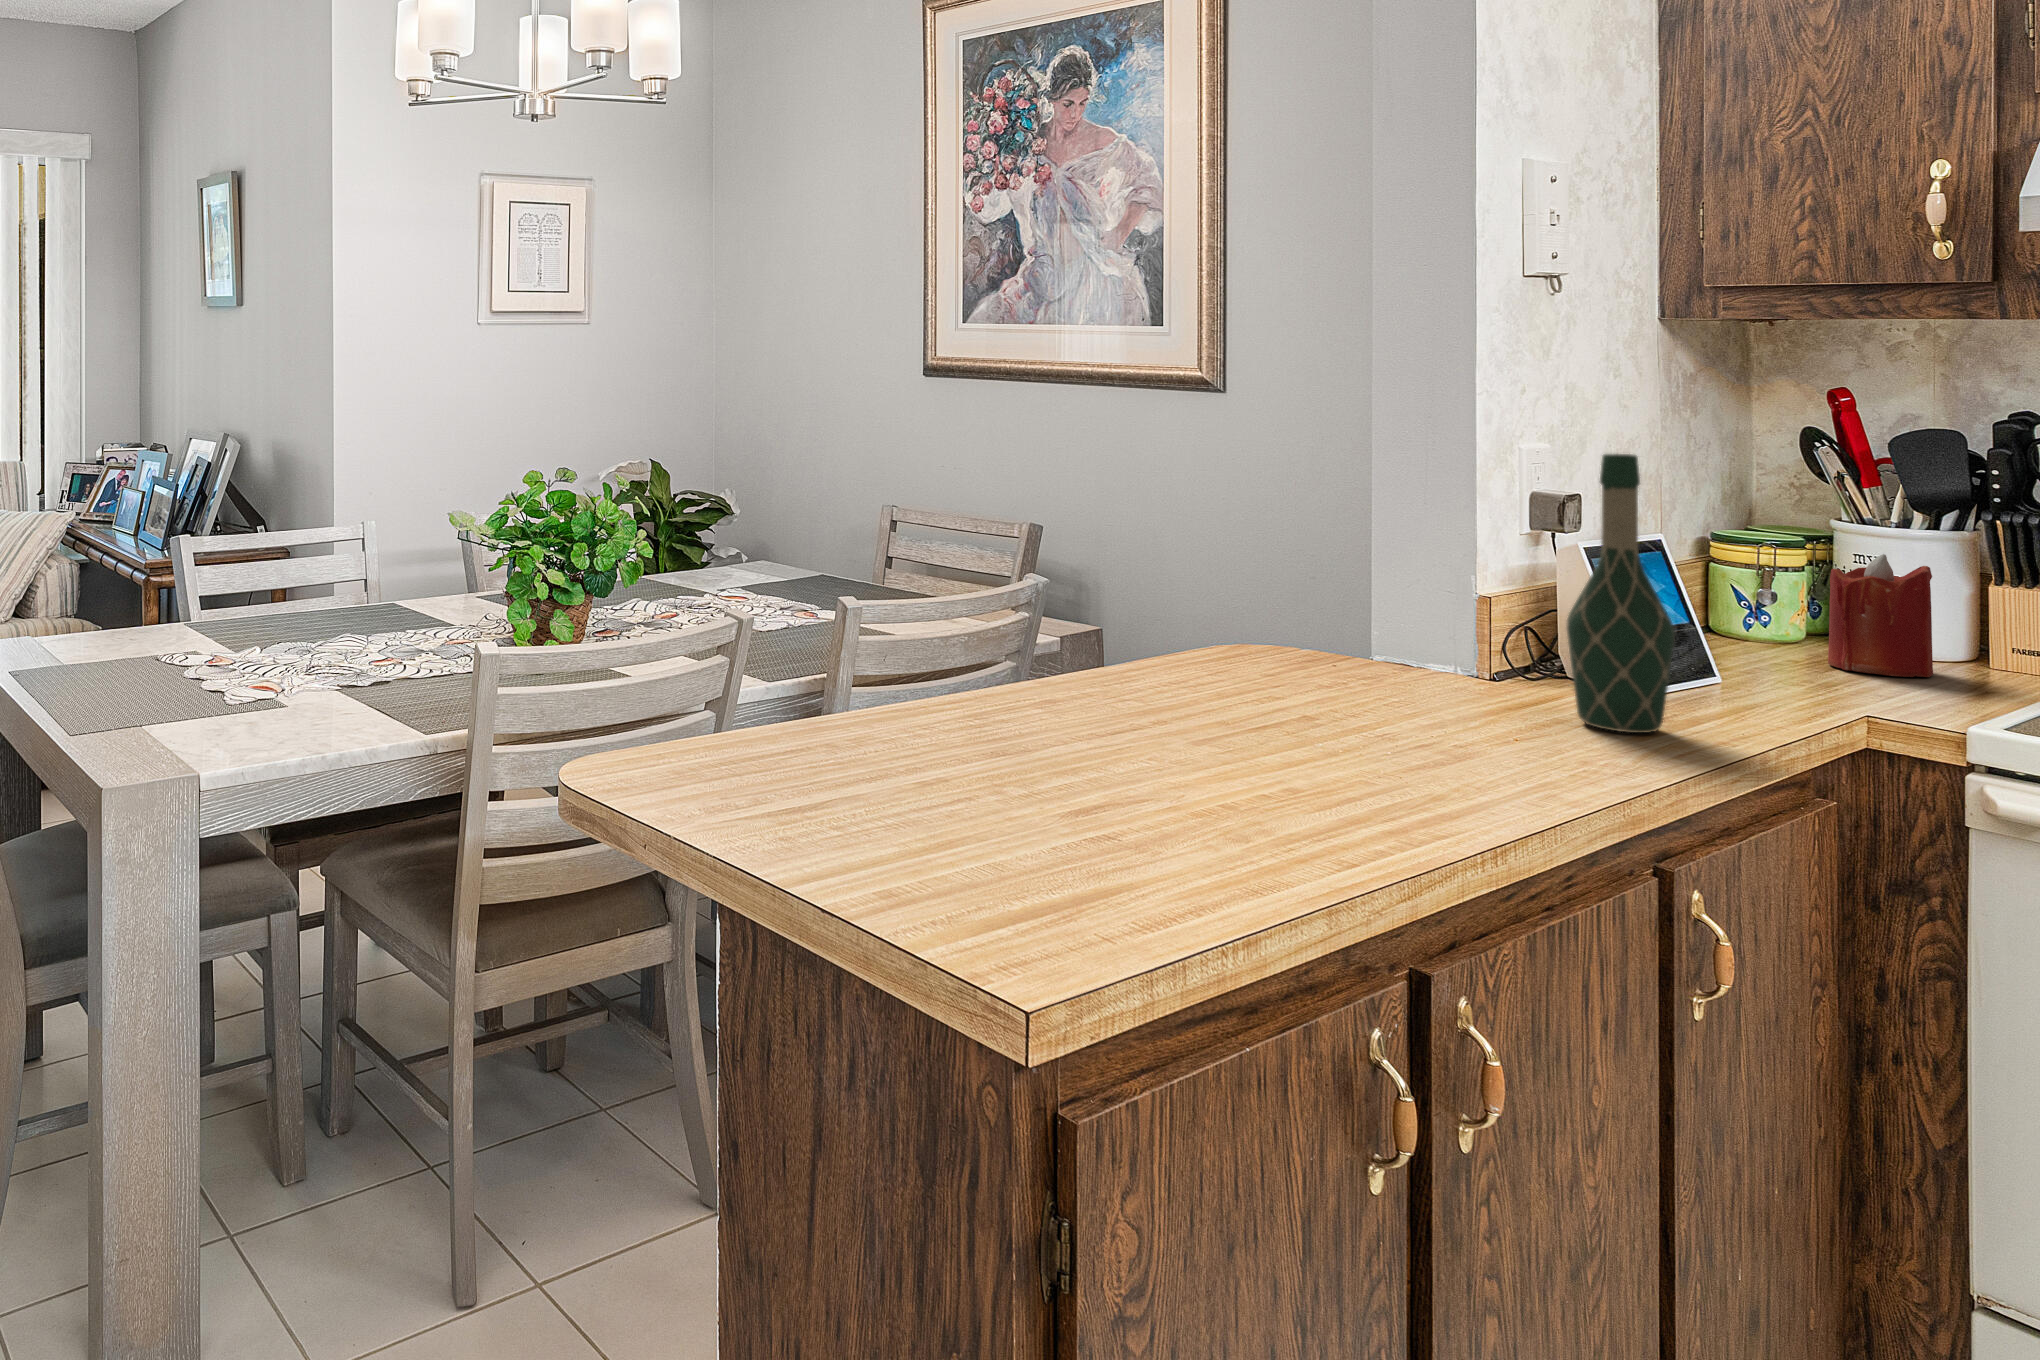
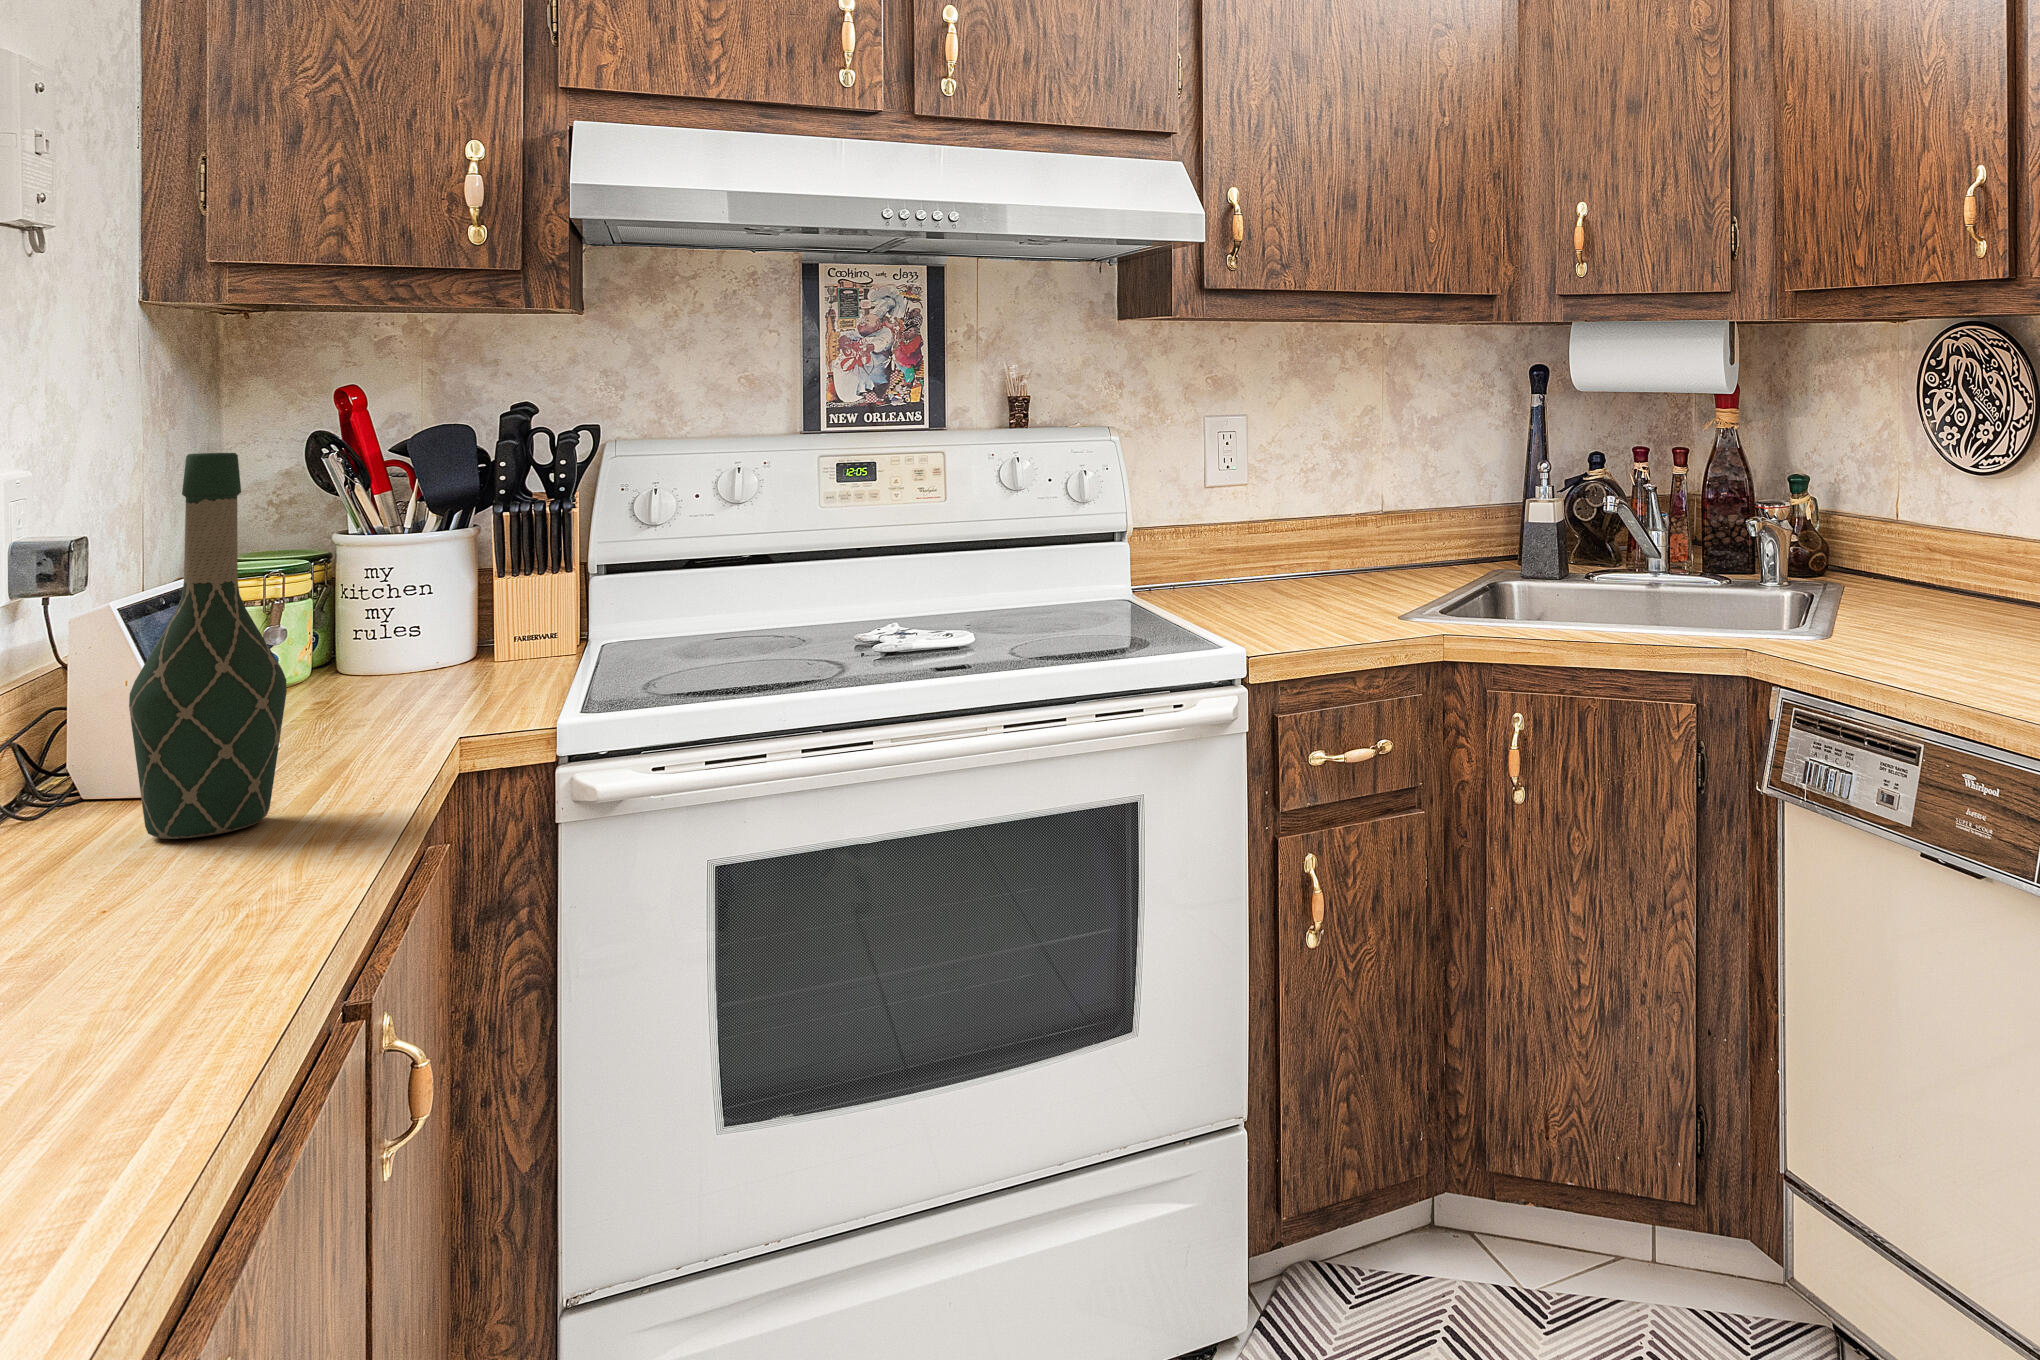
candle: present [1828,554,1933,677] -> none [359,560,466,696]

